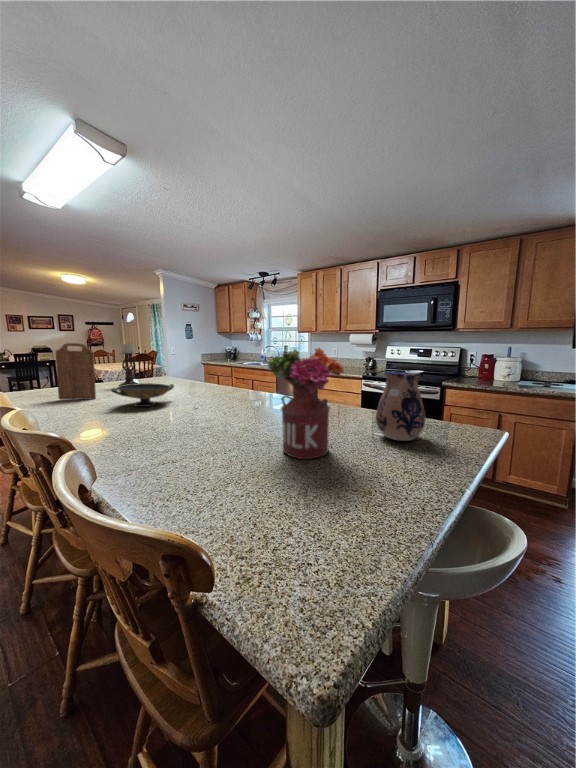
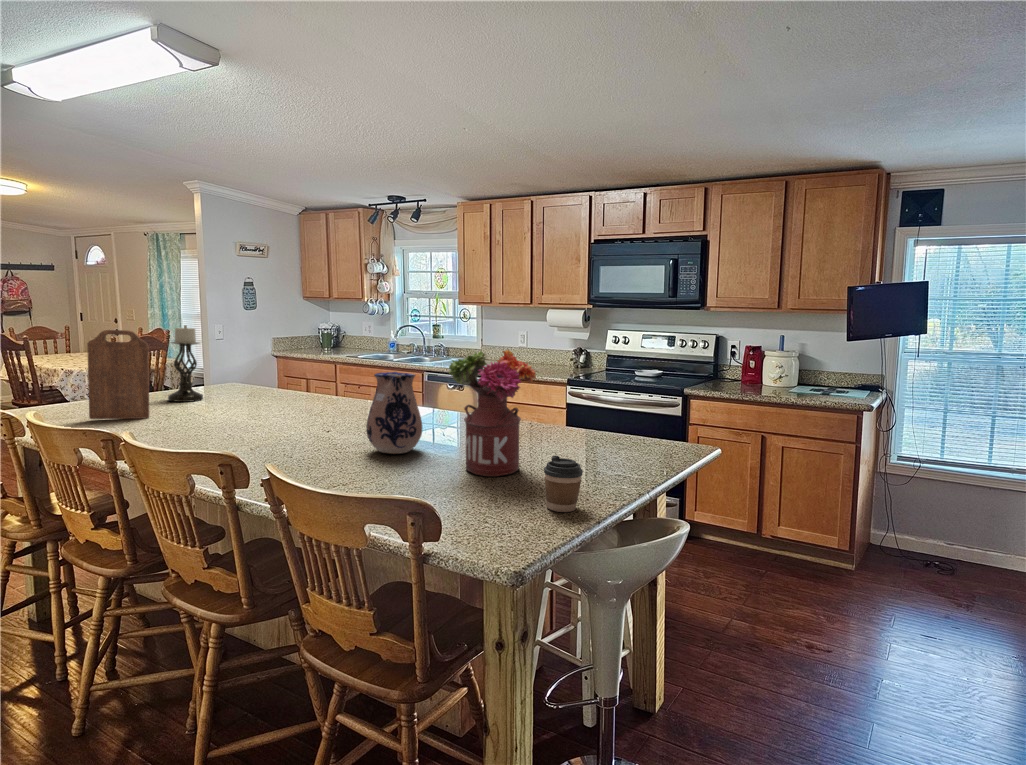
ceramic pitcher: present [376,371,426,441] -> present [366,372,422,454]
decorative bowl: present [111,383,174,407] -> none [197,393,283,428]
coffee cup: none [352,453,395,517] -> present [544,455,583,512]

